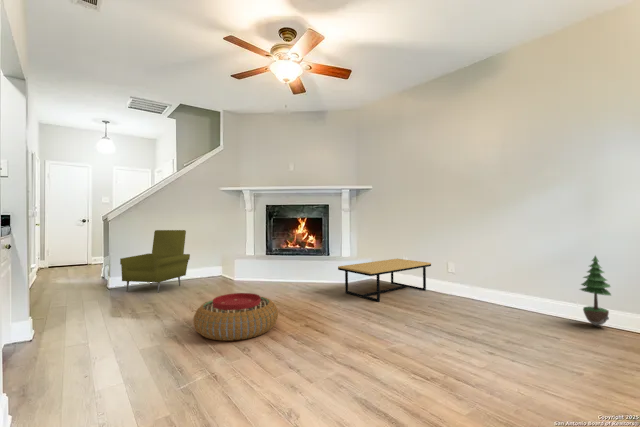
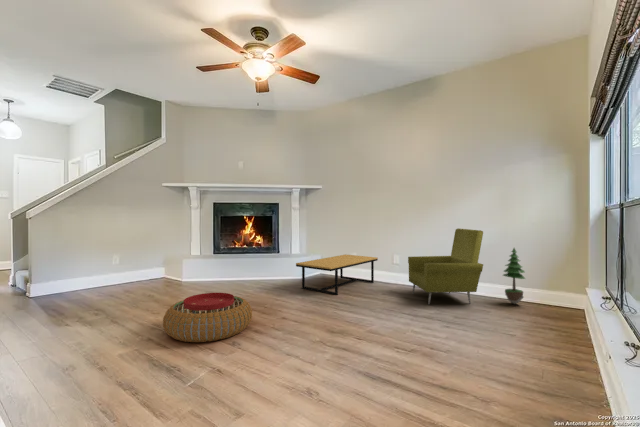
armchair: present [120,230,190,293] -> present [408,228,483,304]

